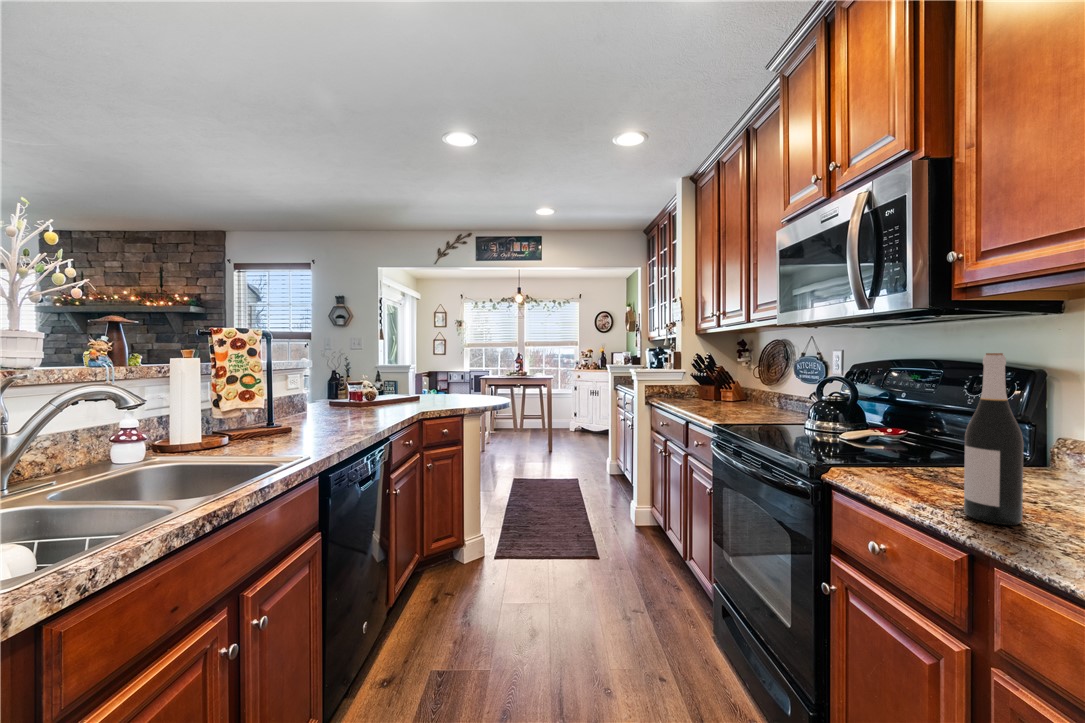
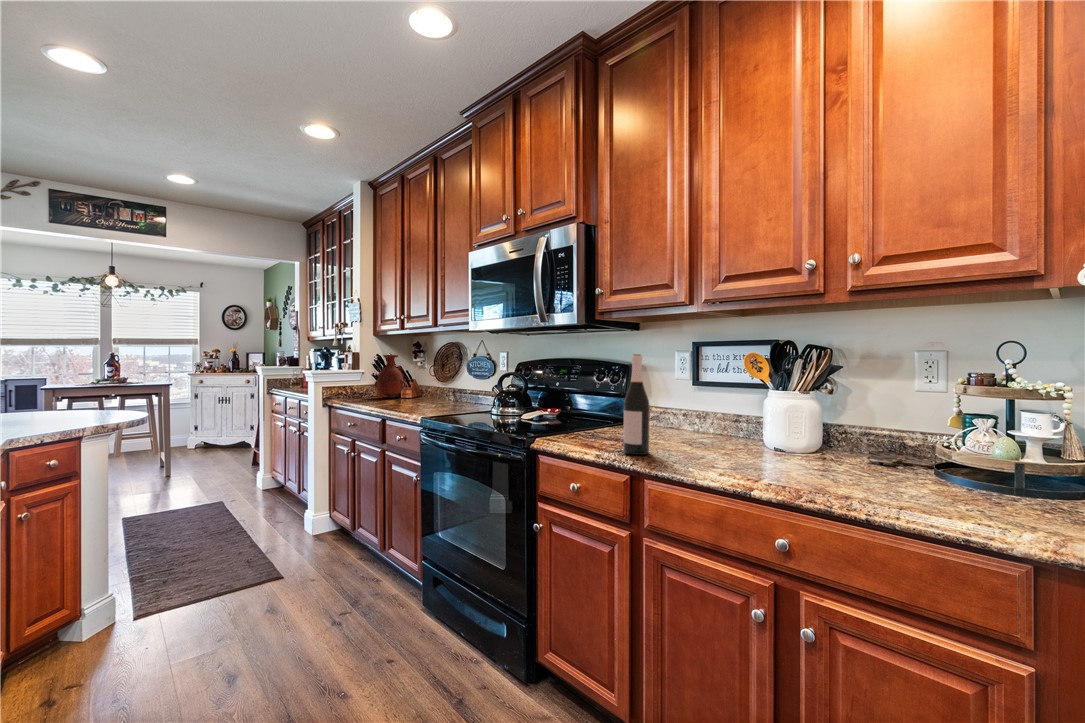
vase: none [694,354,726,399] -> present [375,355,406,398]

